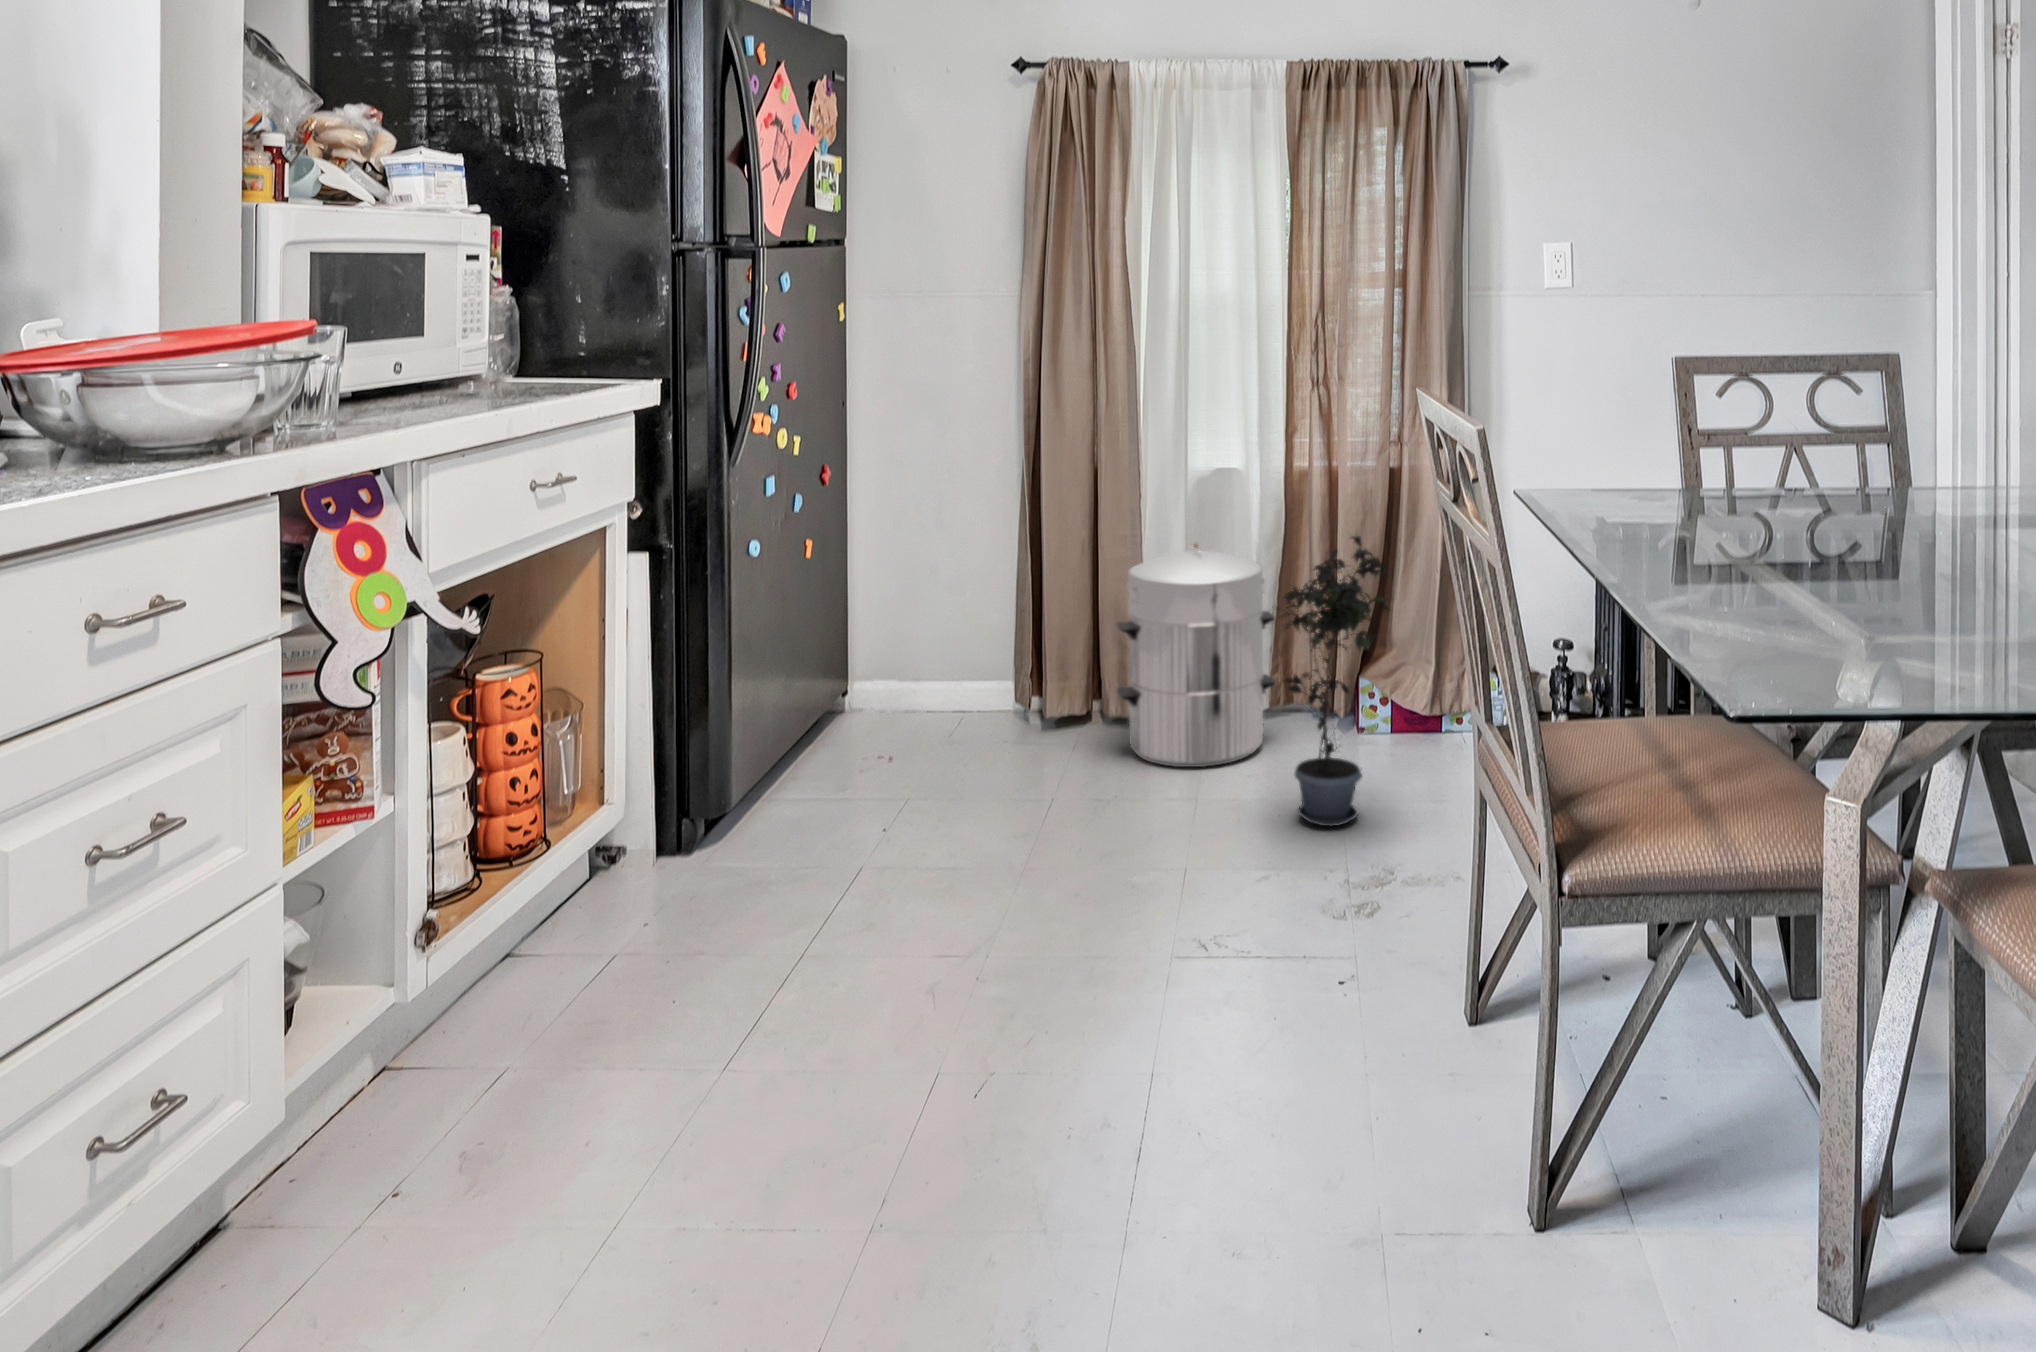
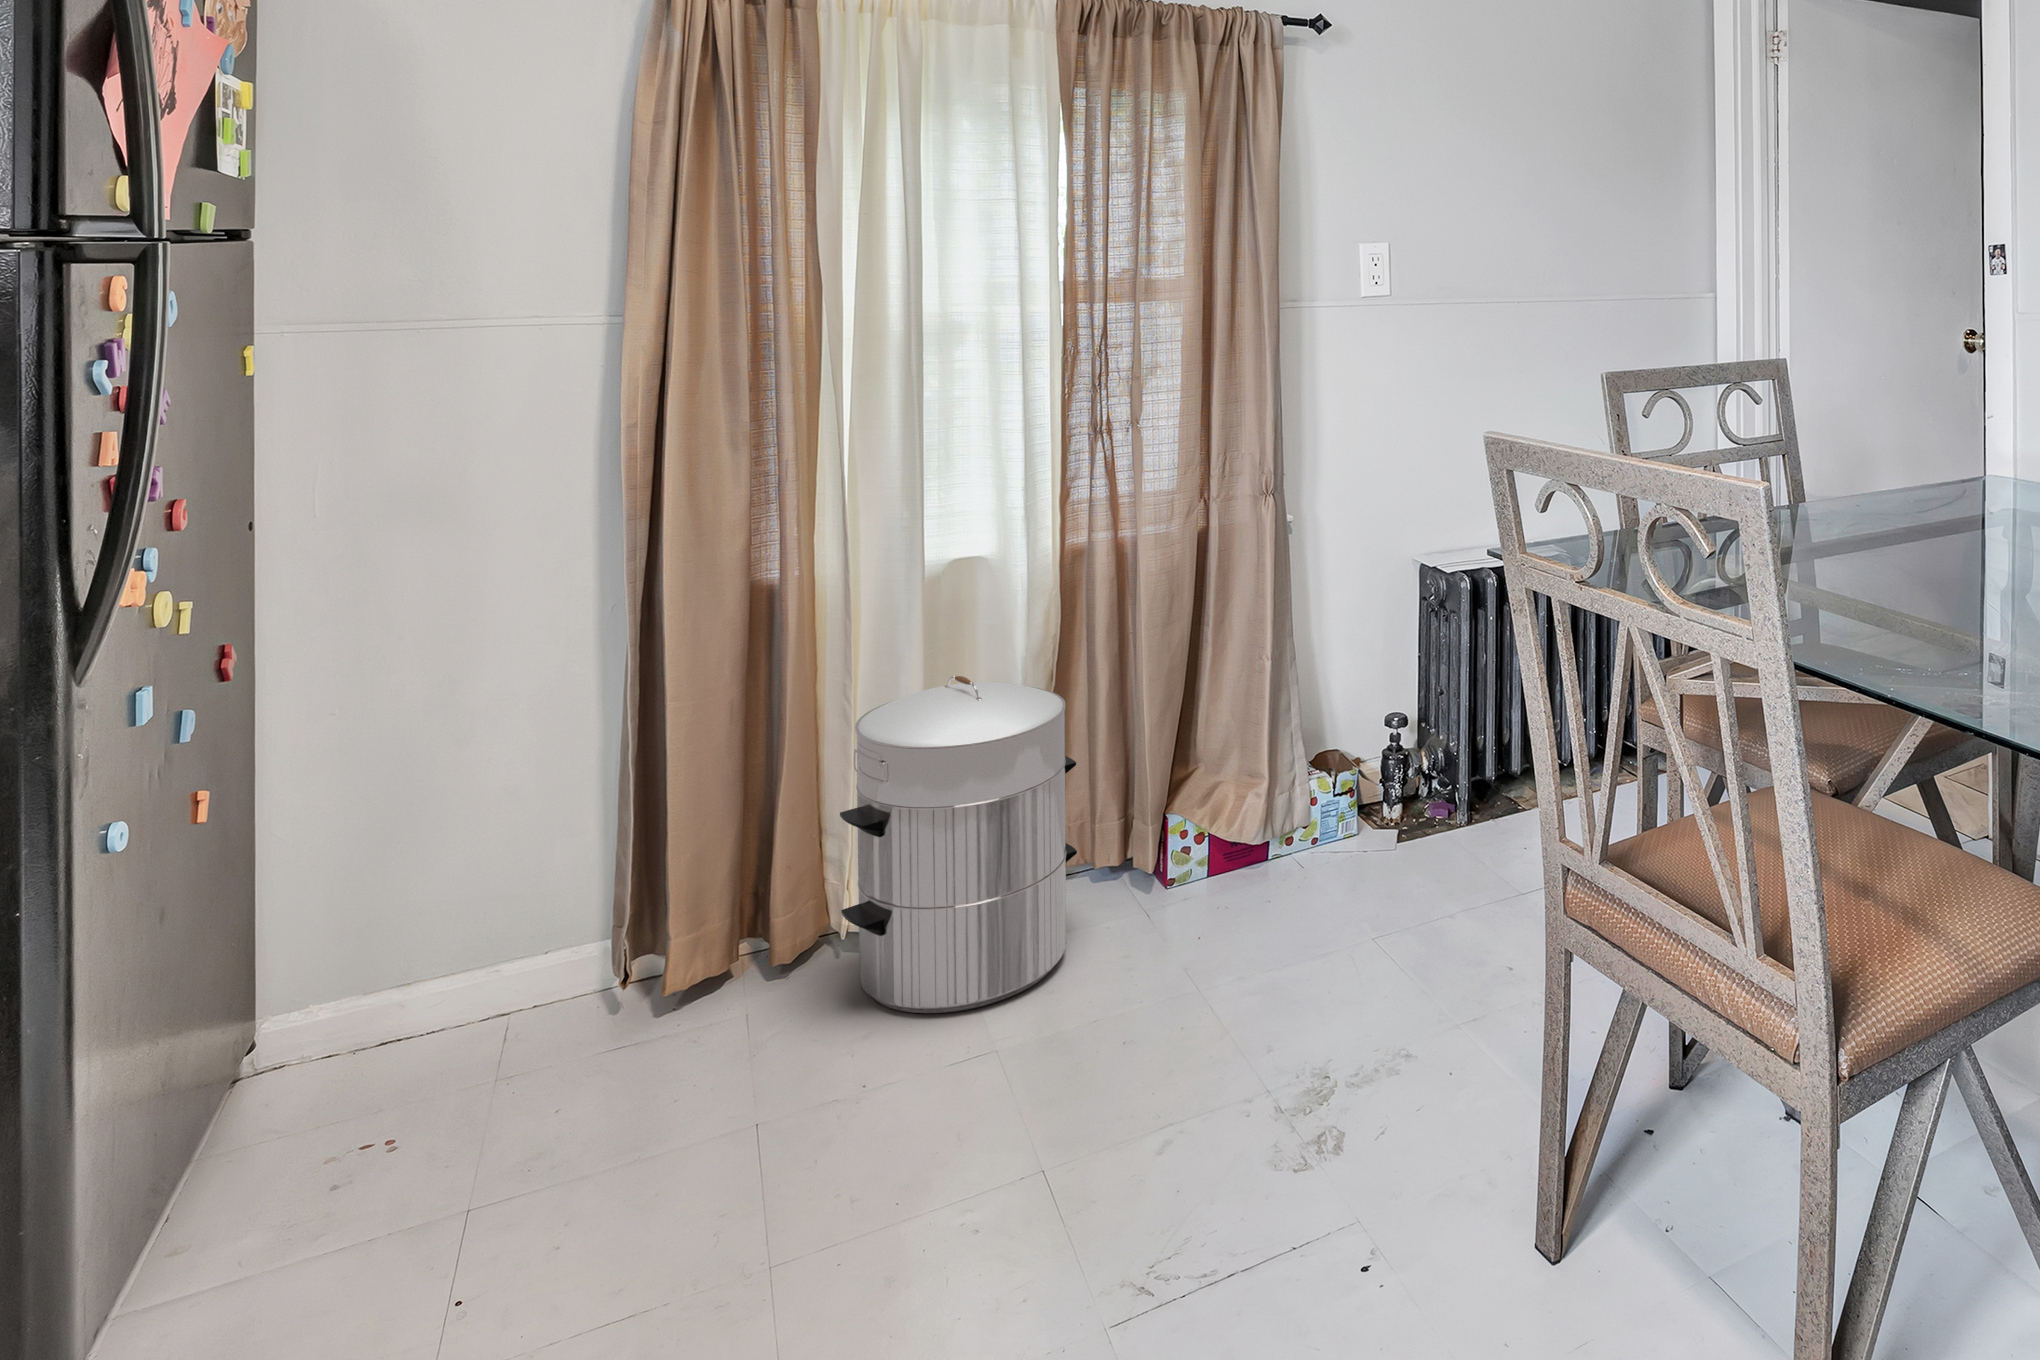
potted plant: present [1277,536,1389,826] -> none [1162,650,1342,1061]

